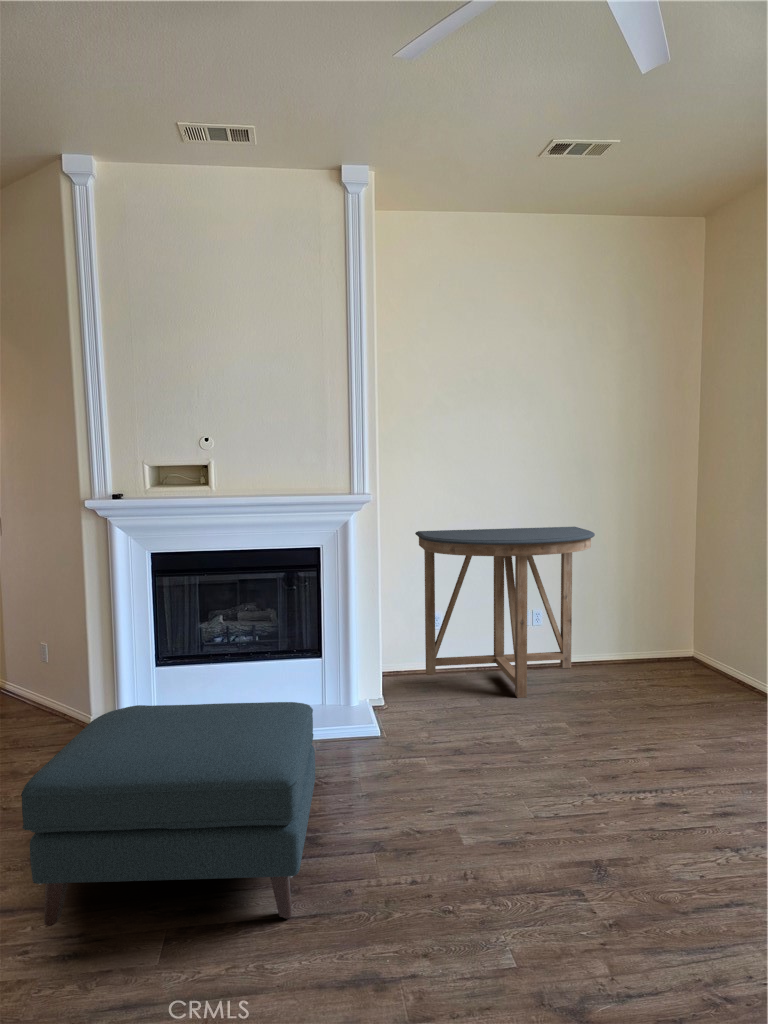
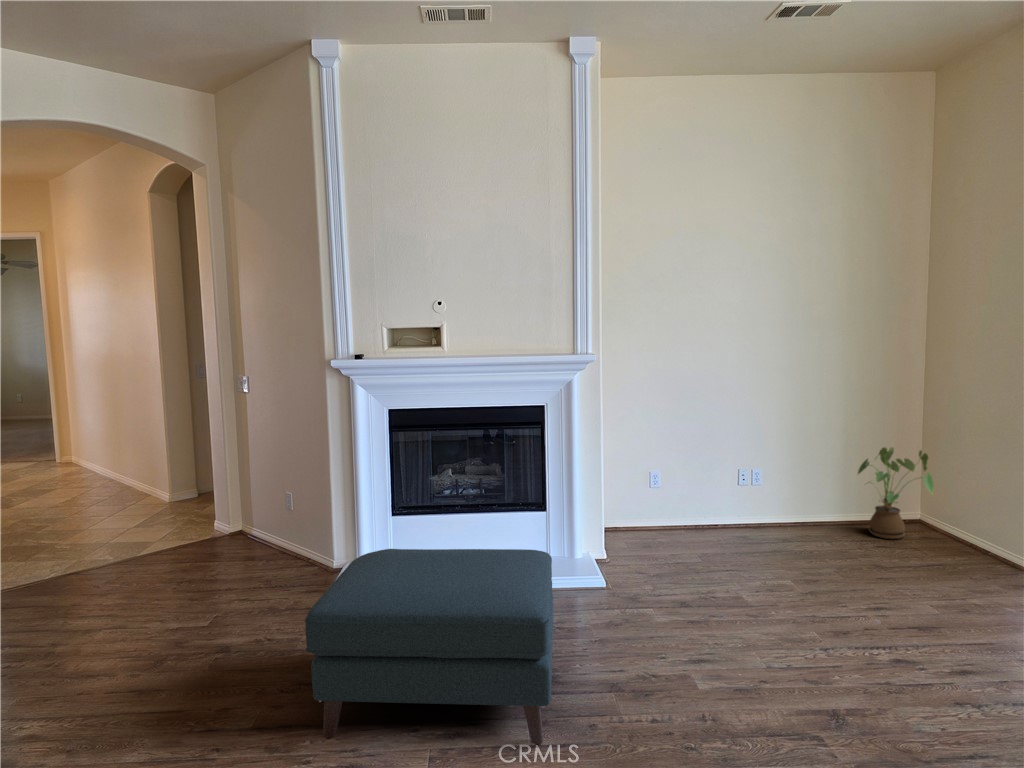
console table: present [415,527,595,698] -> none [634,387,819,557]
house plant: none [632,585,703,676] -> present [858,447,934,539]

